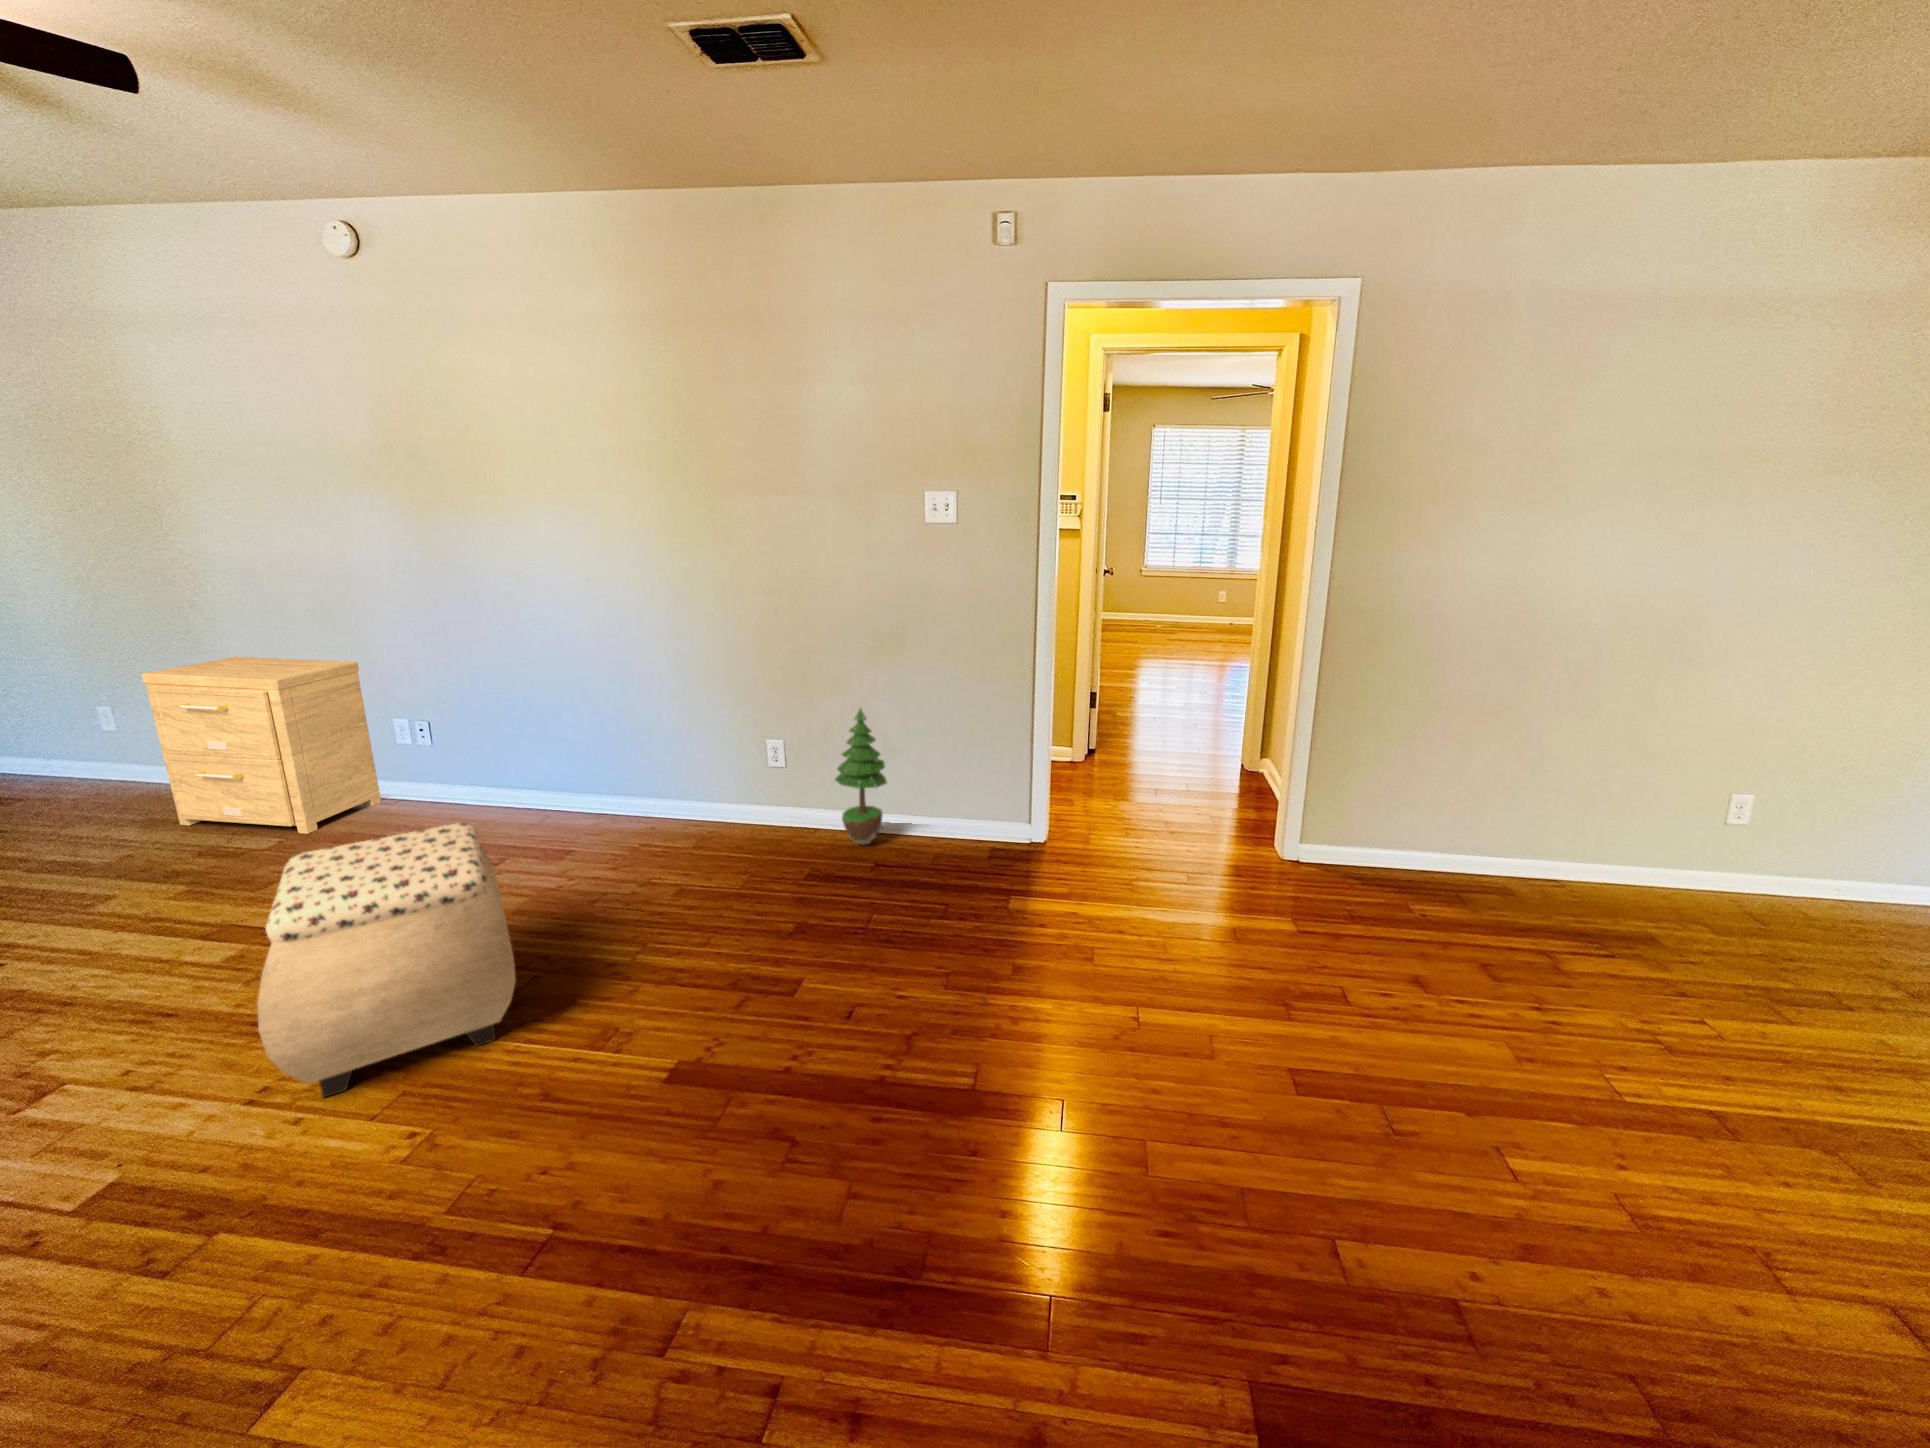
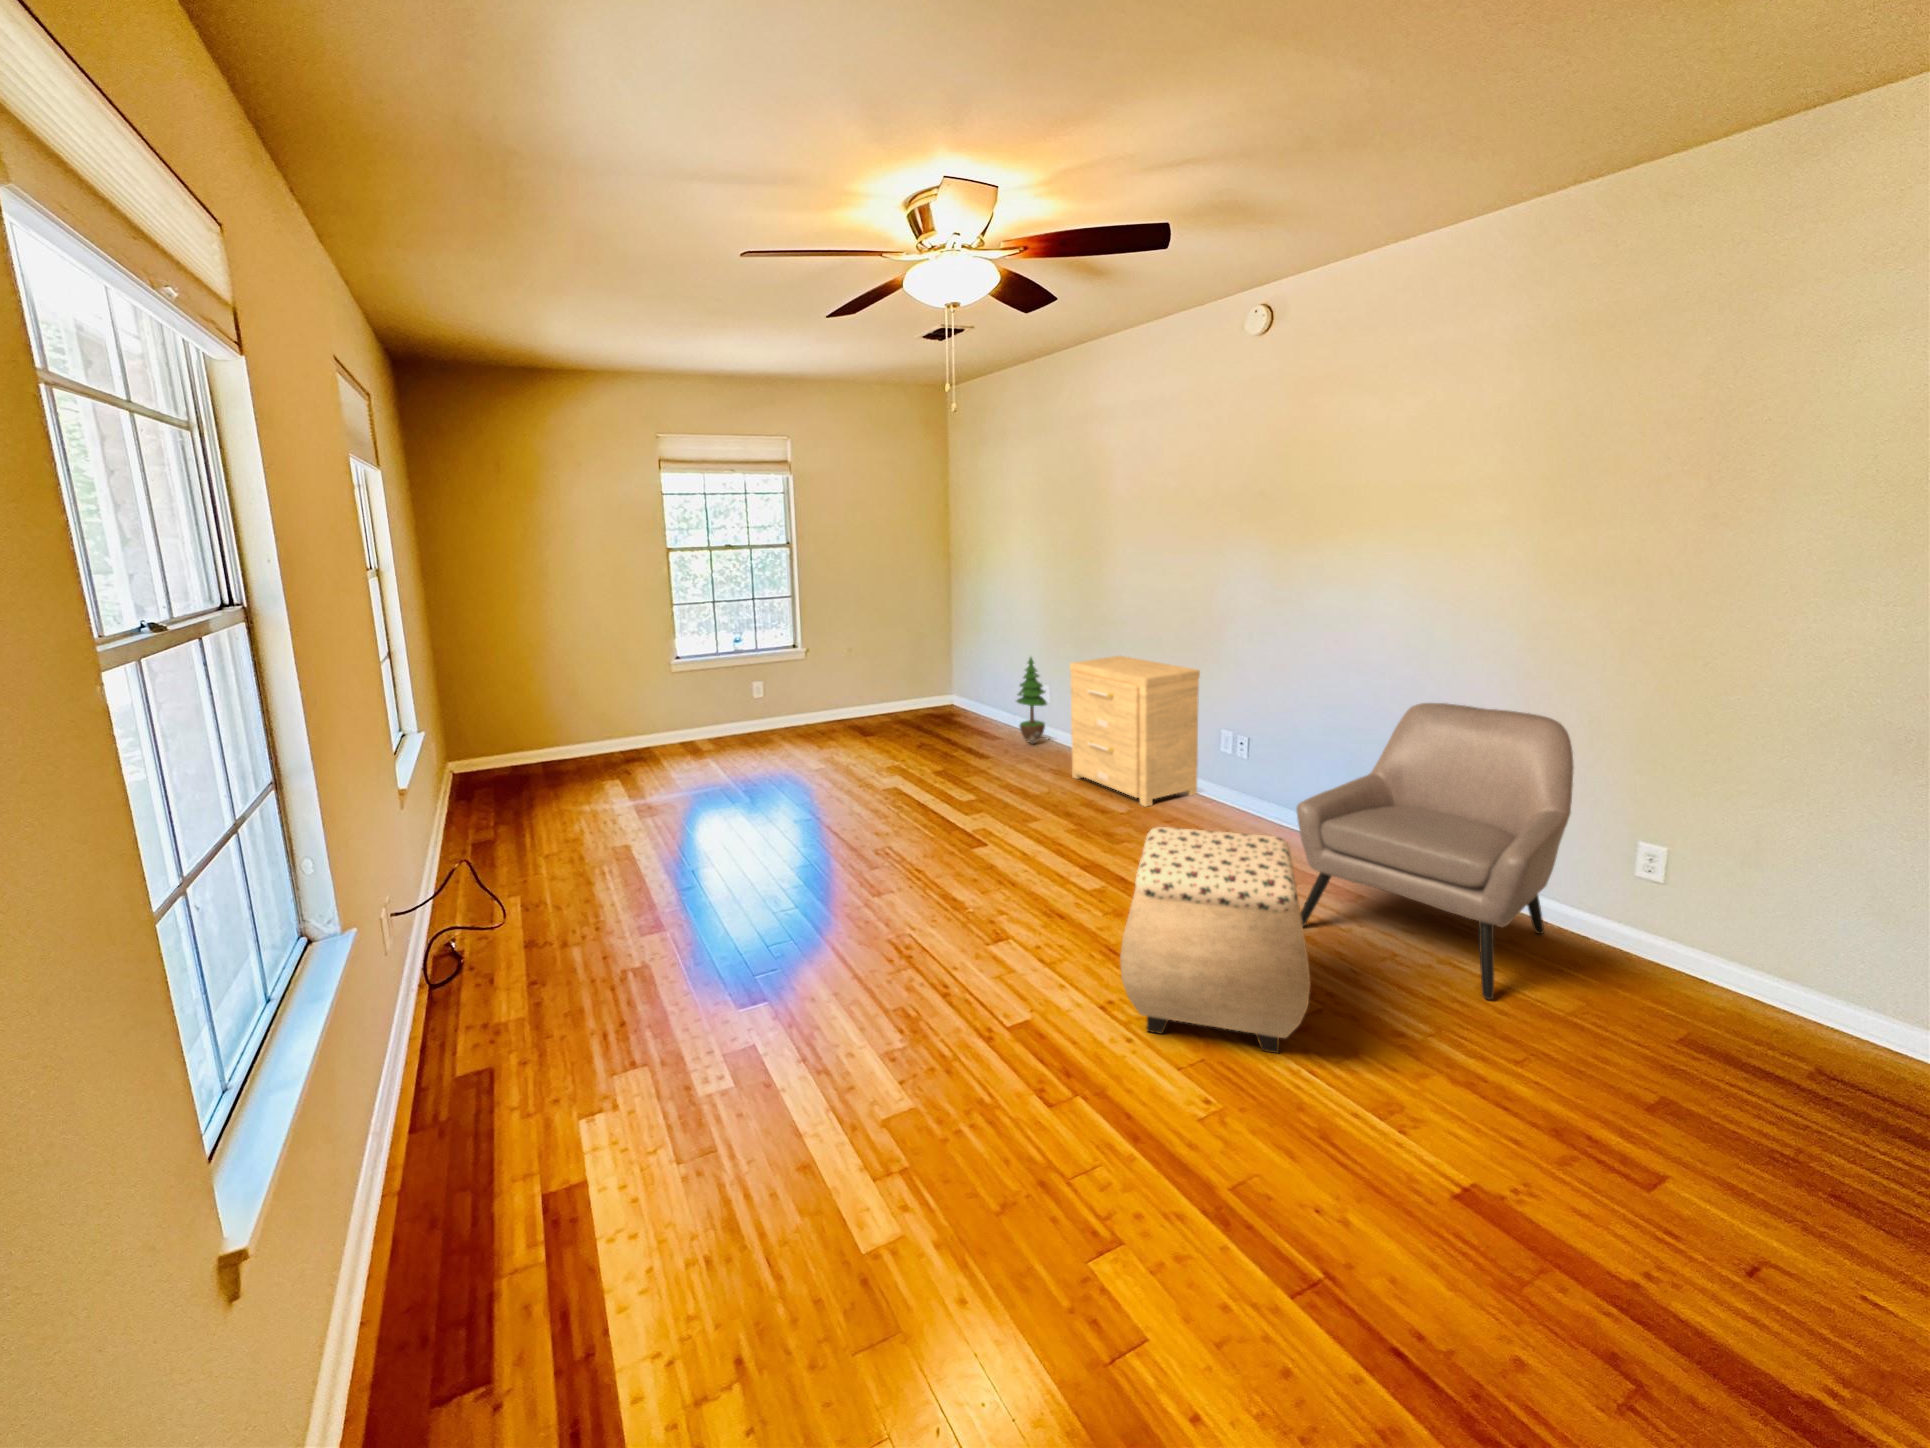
armchair: none [487,664,719,904] -> present [1297,703,1574,1000]
potted tree: present [835,709,887,845] -> present [1017,657,1047,744]

